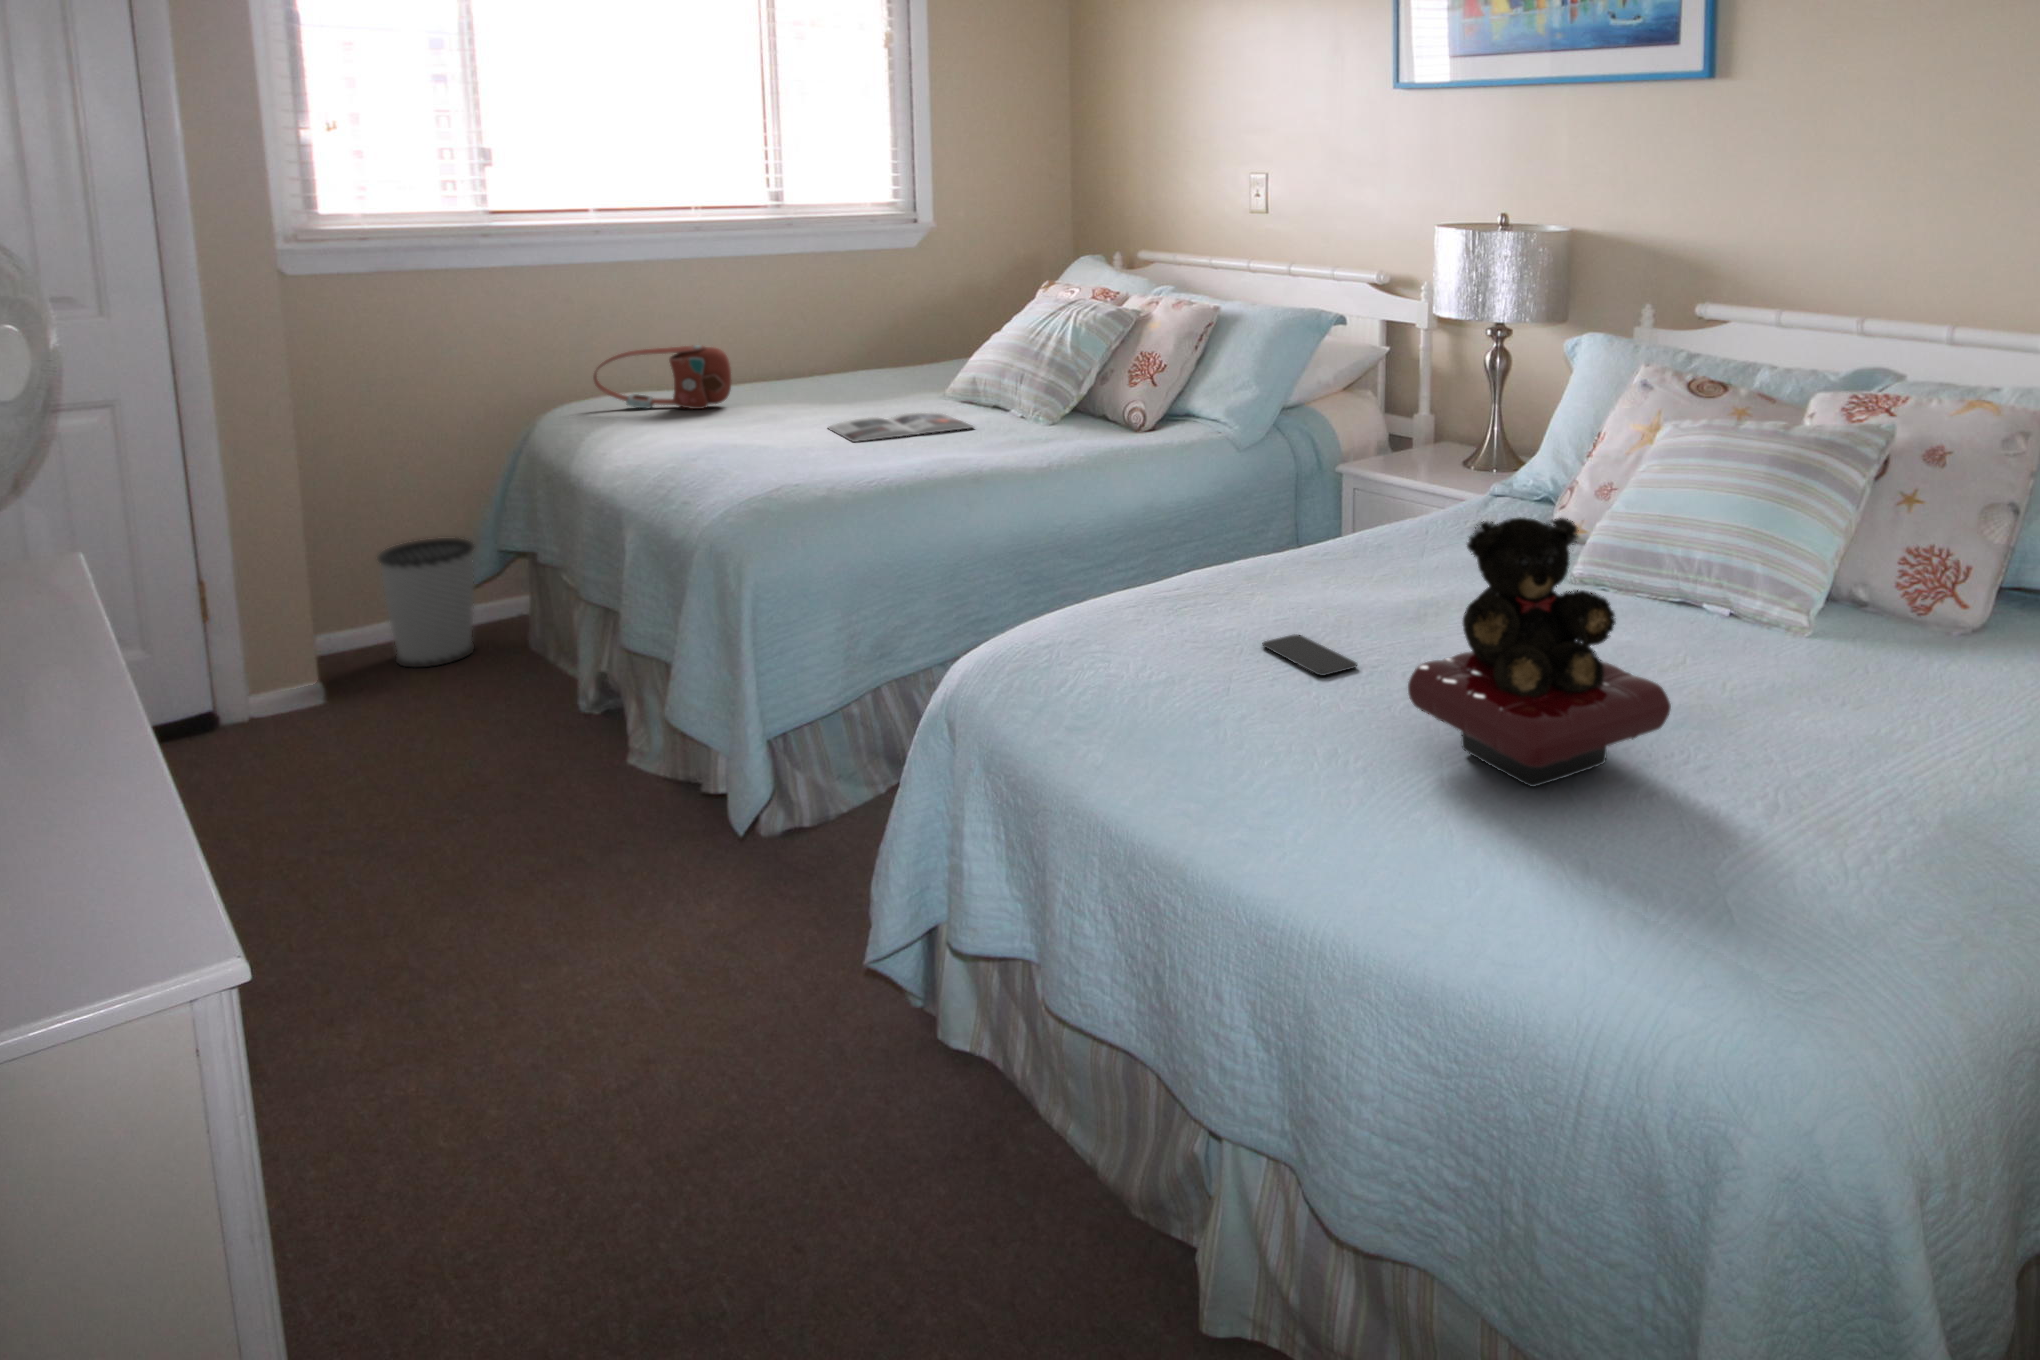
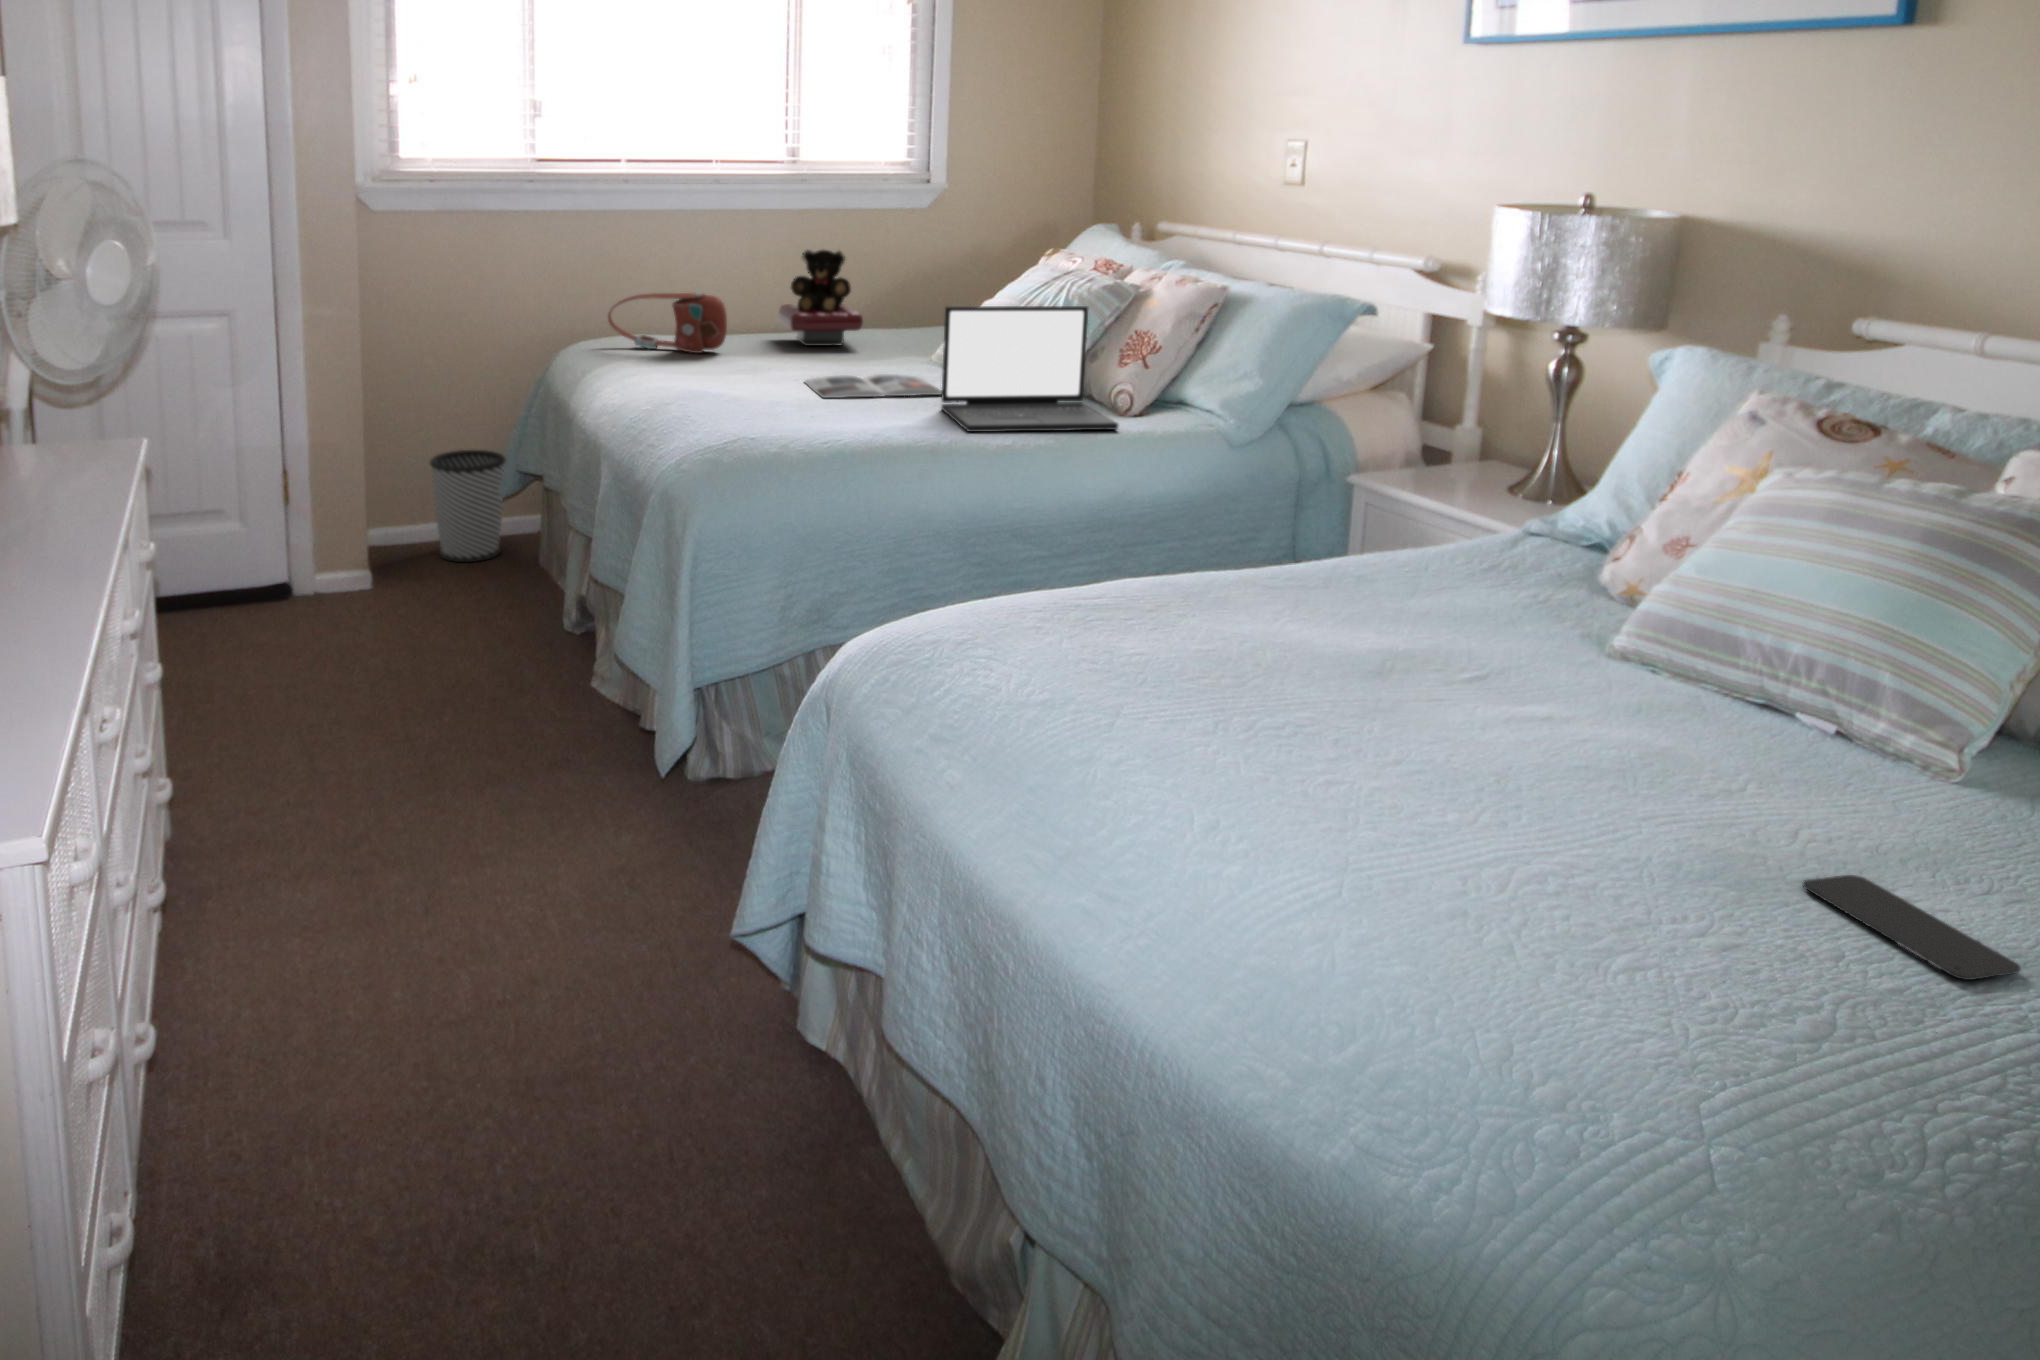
laptop: none [972,333,1145,461] -> present [941,306,1118,432]
teddy bear: present [1408,517,1671,787] -> present [779,250,863,346]
smartphone: present [1262,634,1357,676] -> present [1803,875,2021,980]

